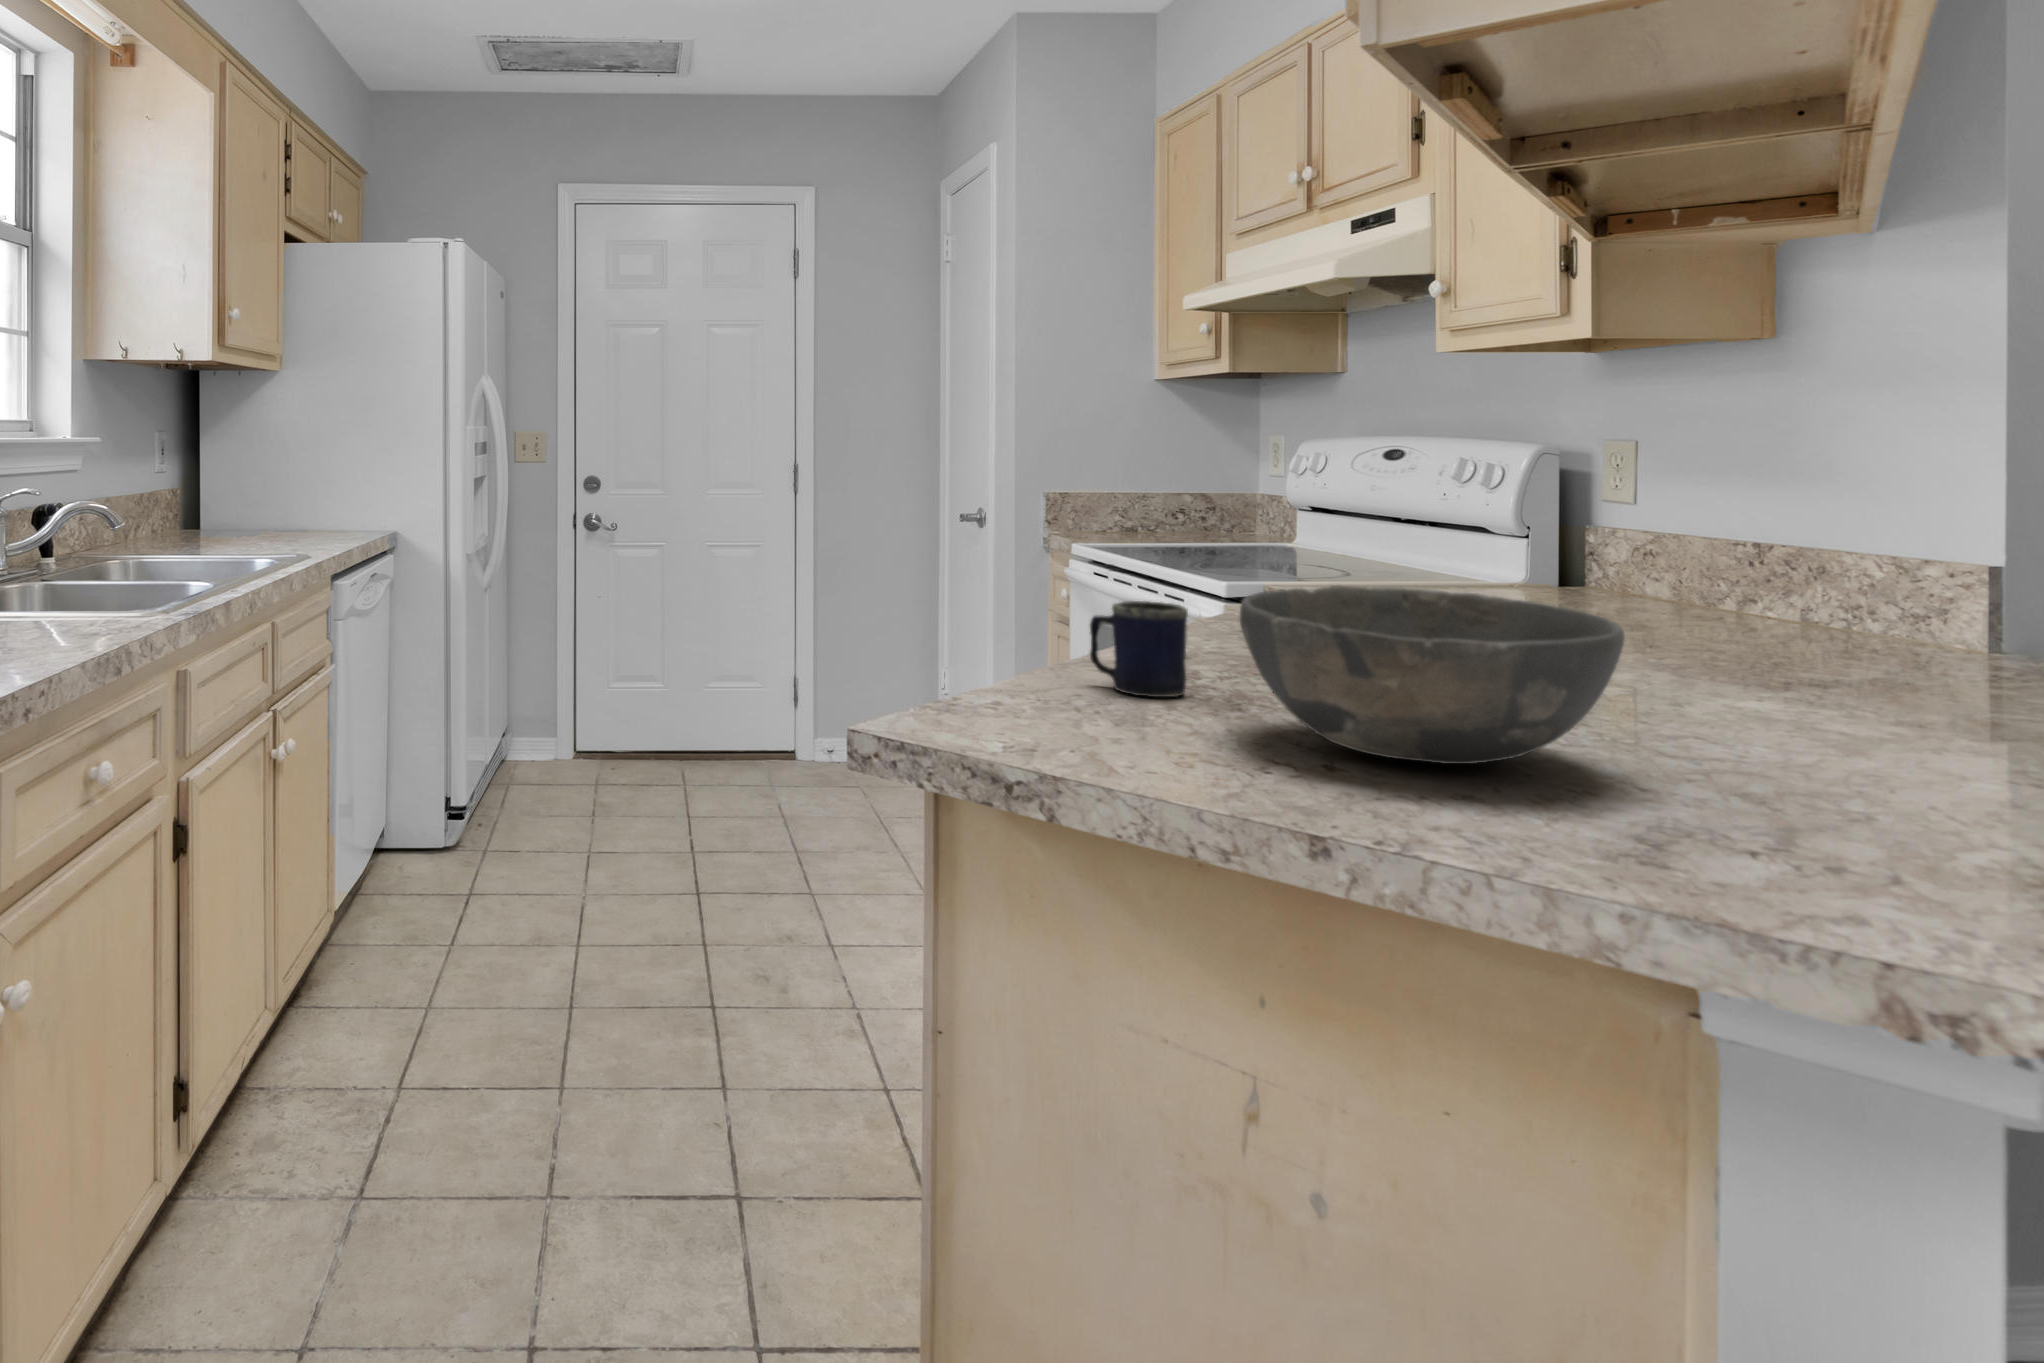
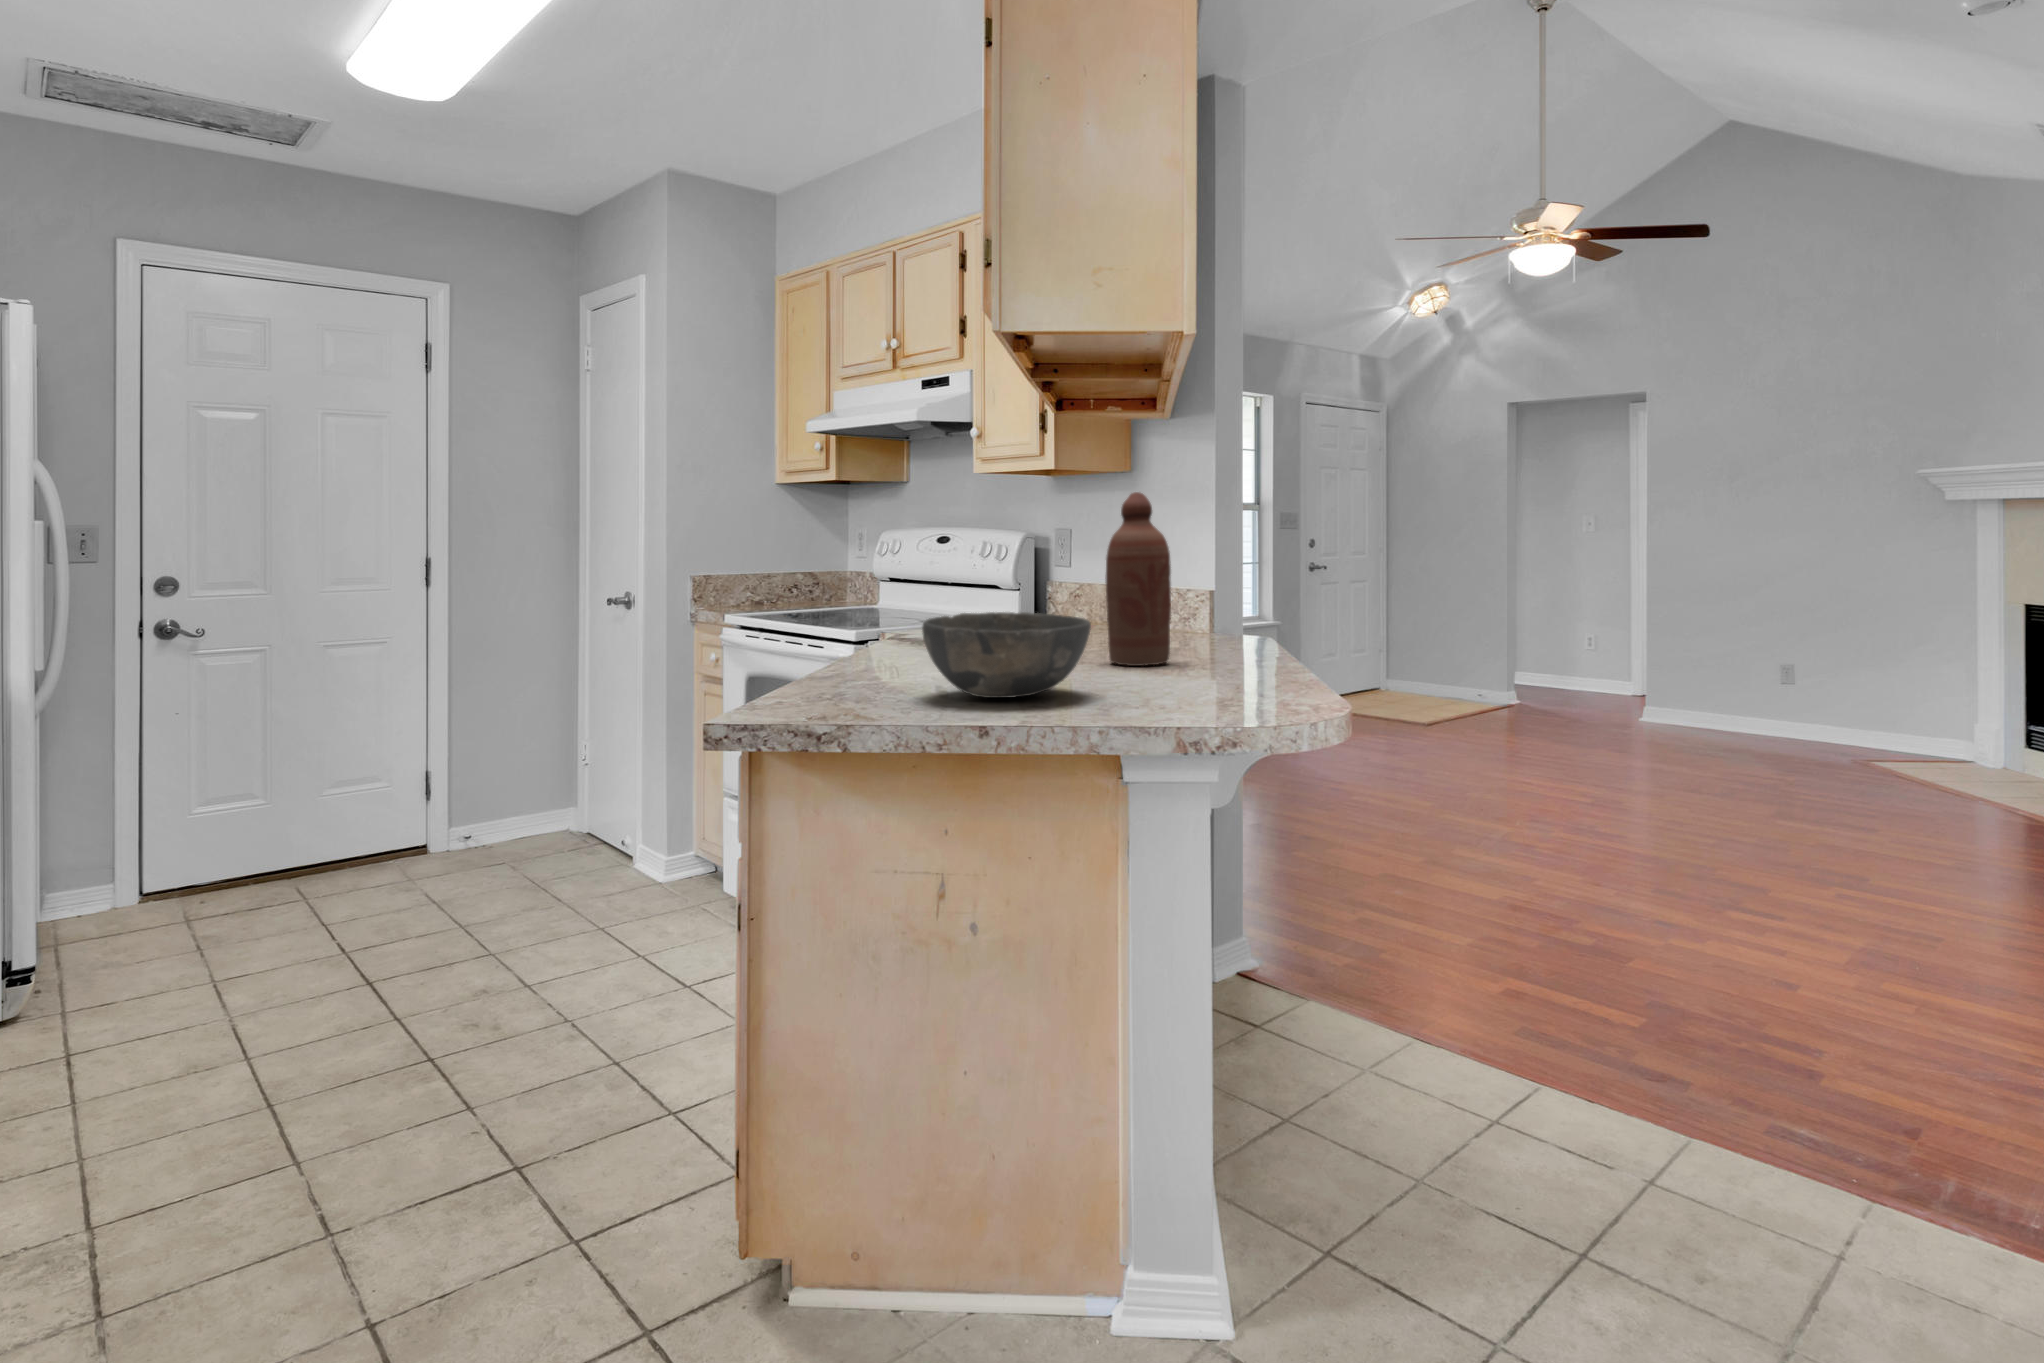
bottle: none [1685,364,1861,715] -> present [1105,492,1171,666]
mug: present [1090,601,1188,697] -> none [823,633,882,690]

